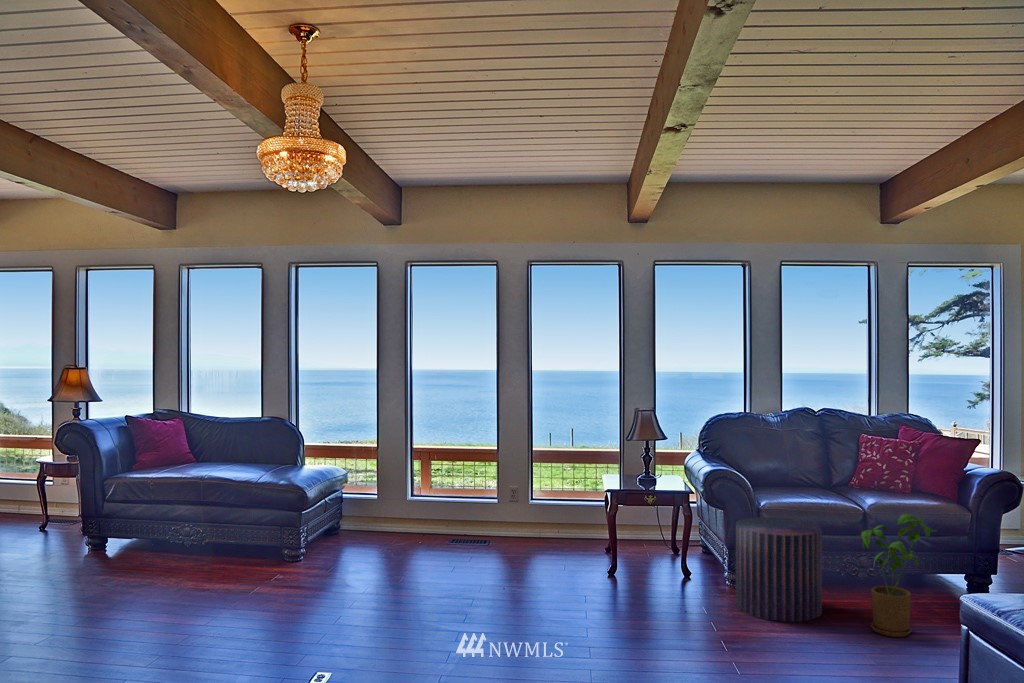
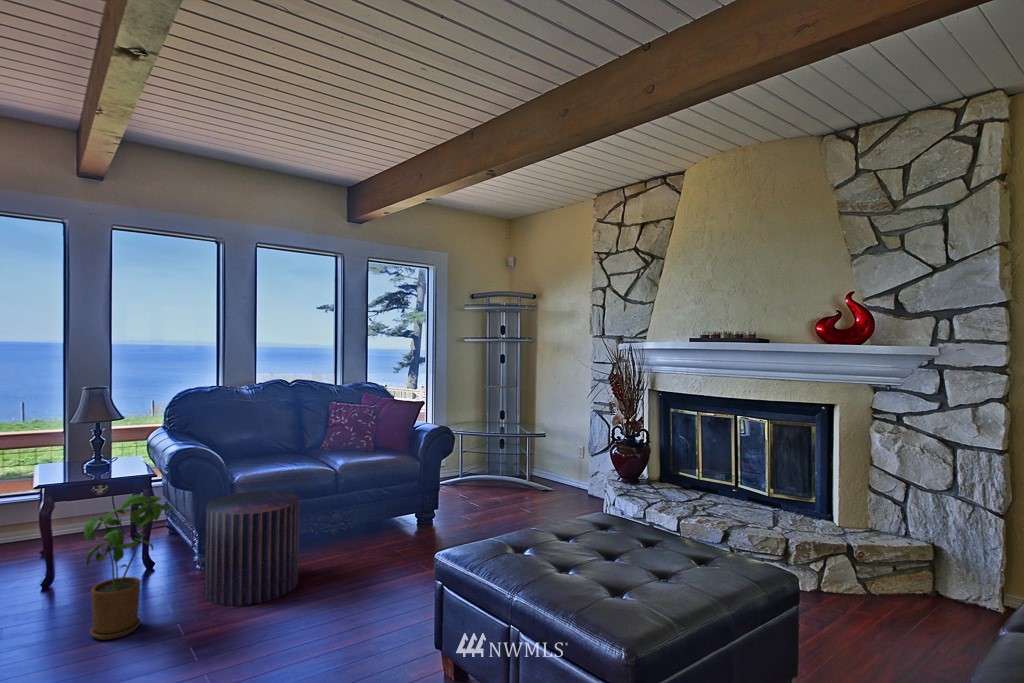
house plant: present [861,514,935,637] -> present [84,494,174,640]

